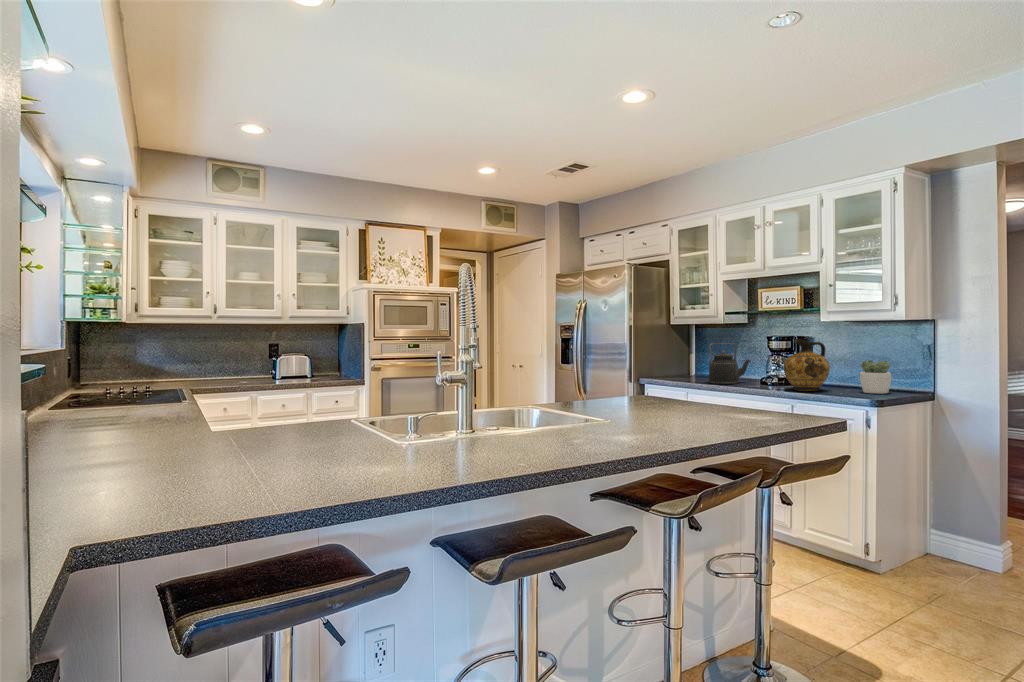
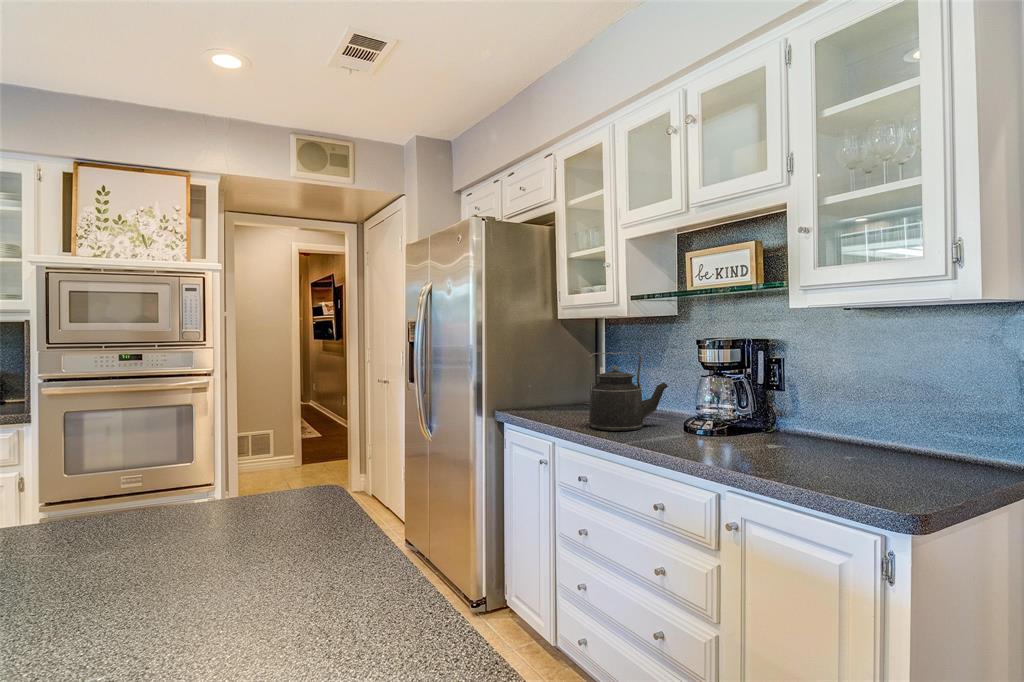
ceramic jug: present [784,339,830,391] -> none [706,346,803,460]
succulent plant: present [860,360,892,394] -> none [869,394,945,478]

